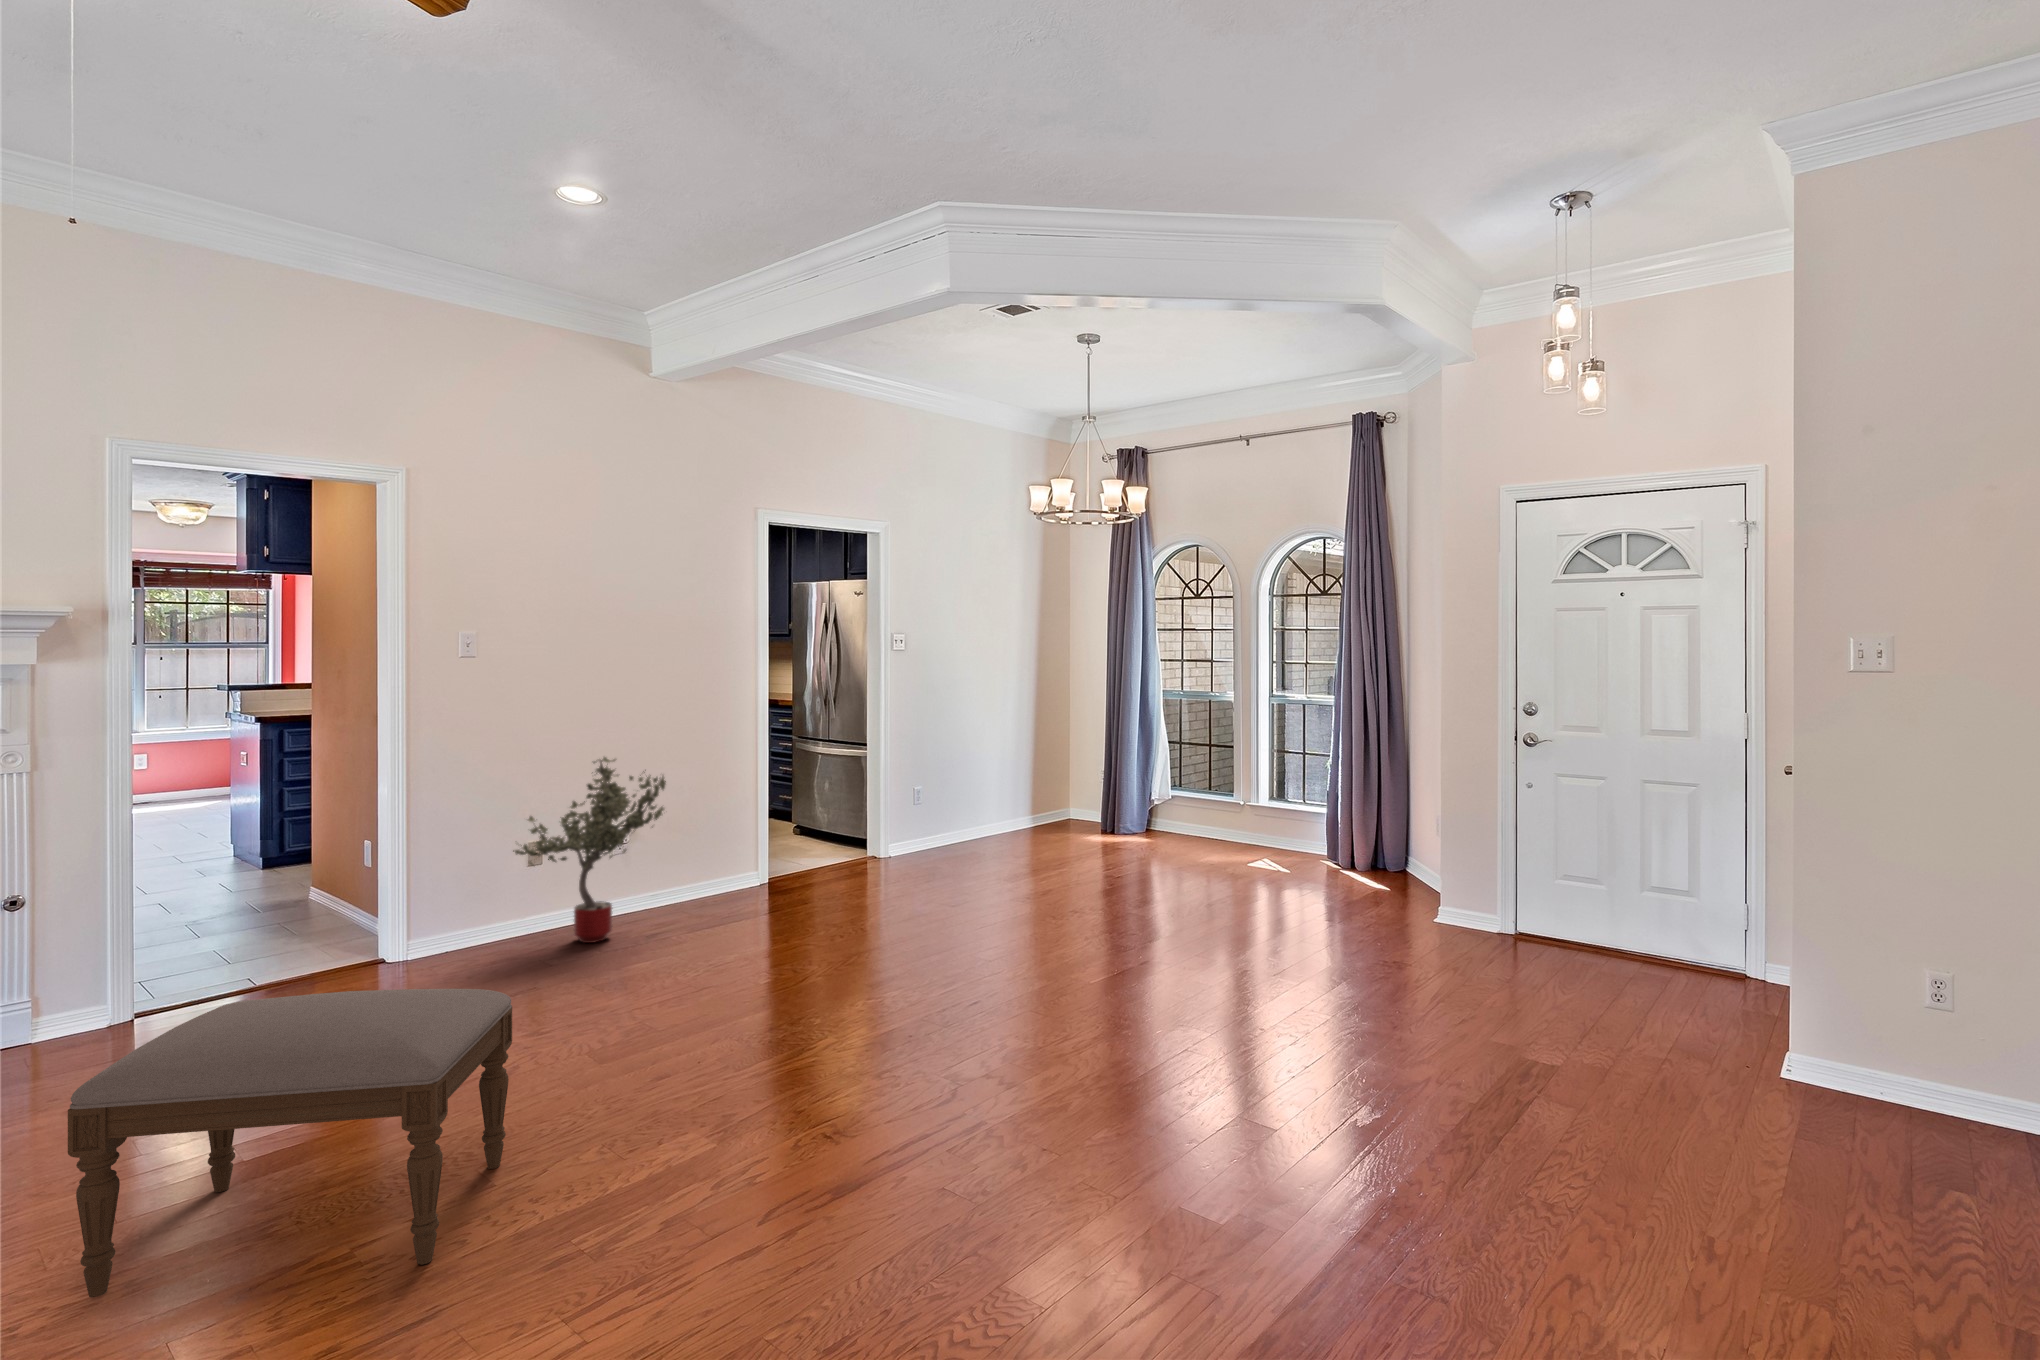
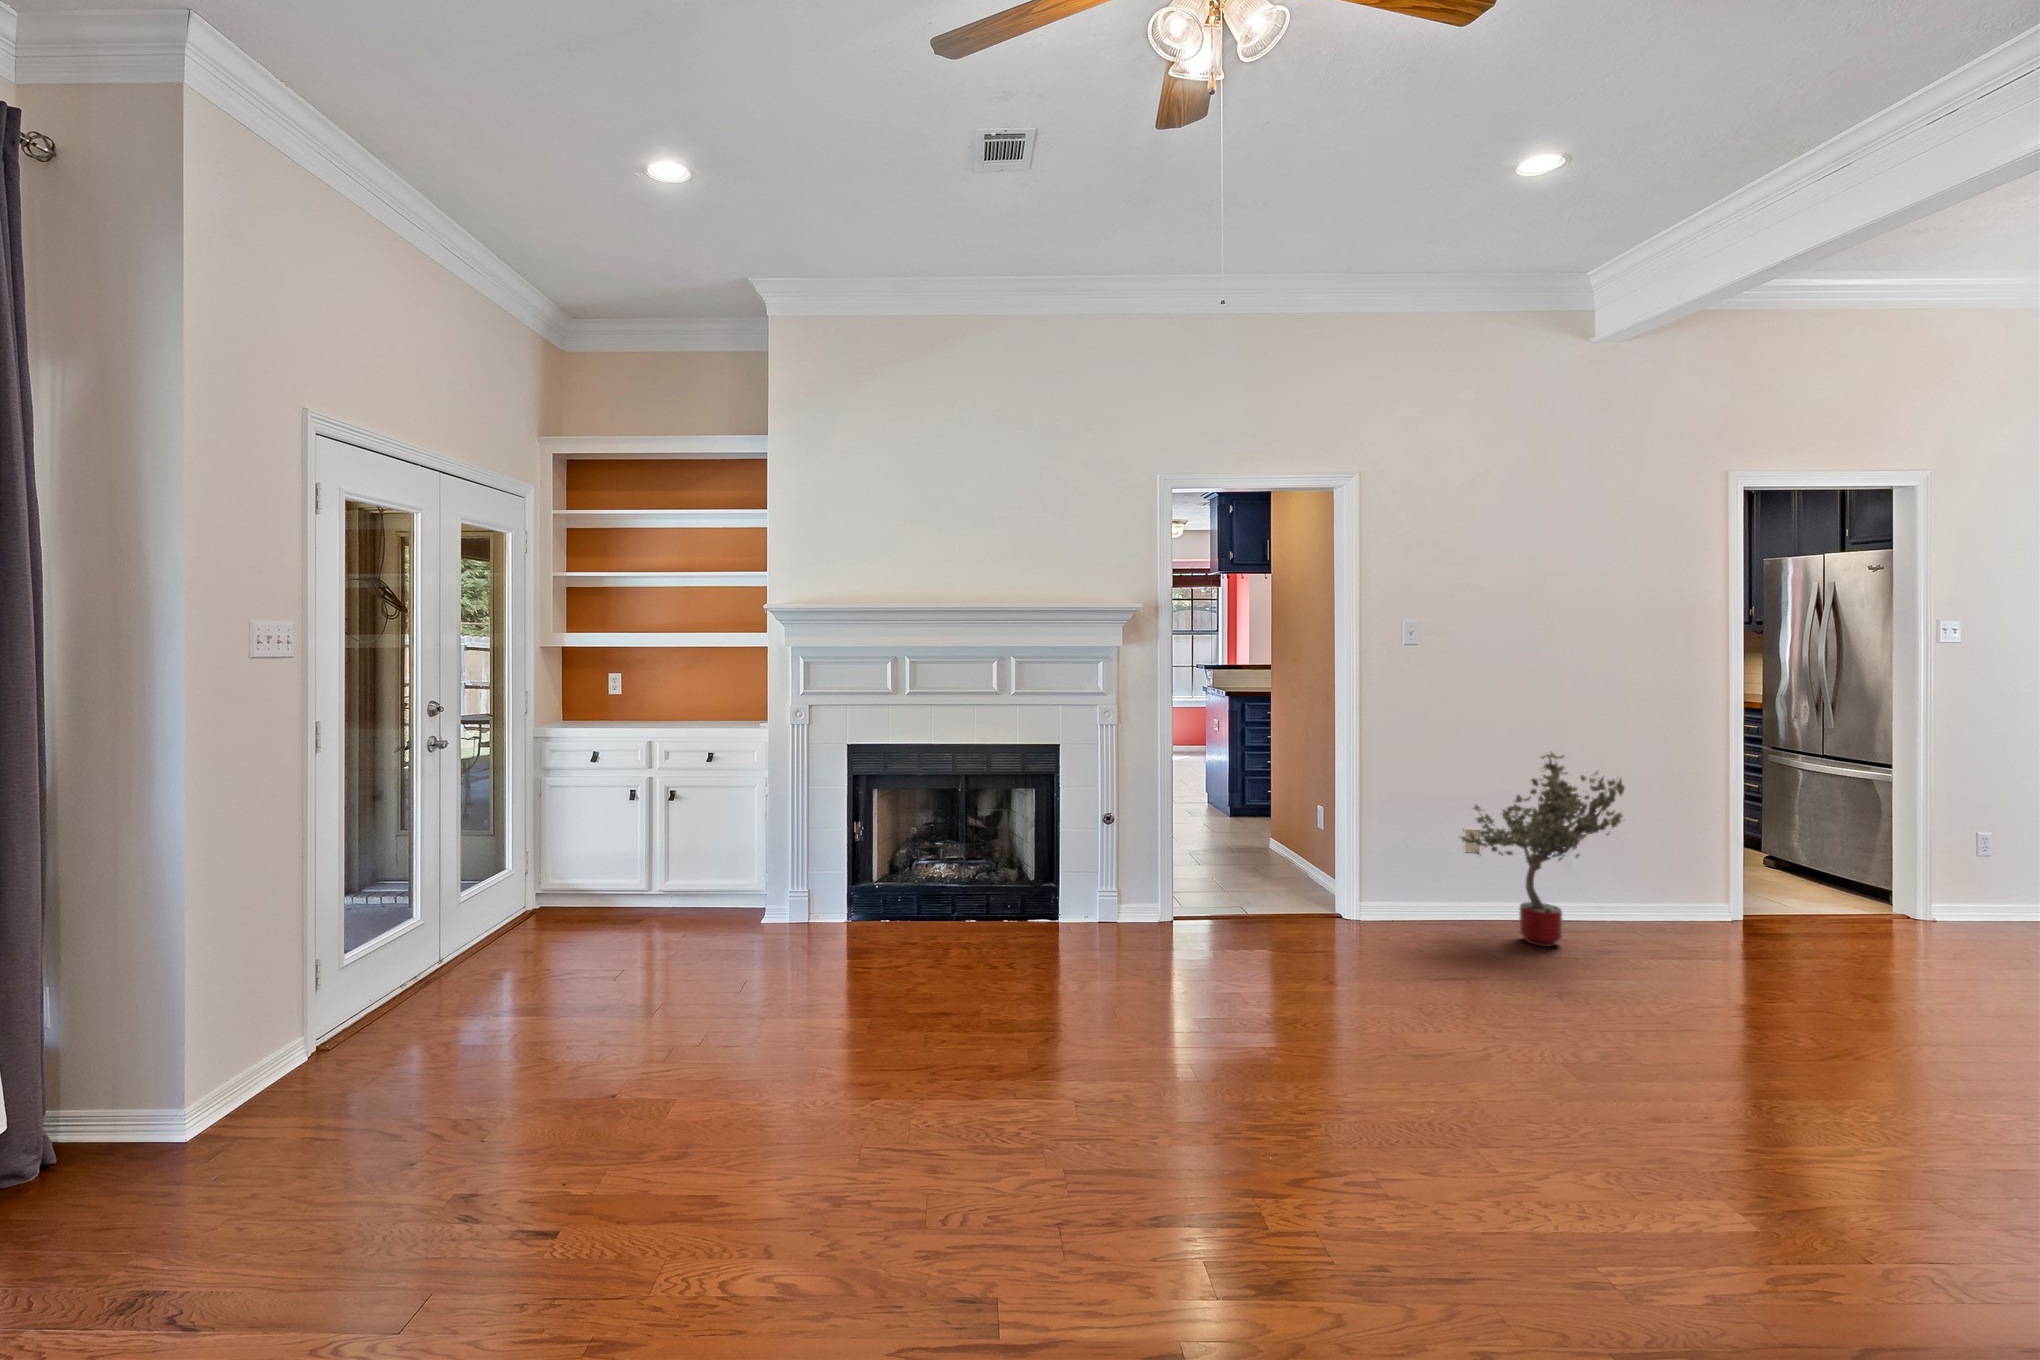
ottoman: present [68,989,512,1298] -> none [1177,945,1527,1274]

